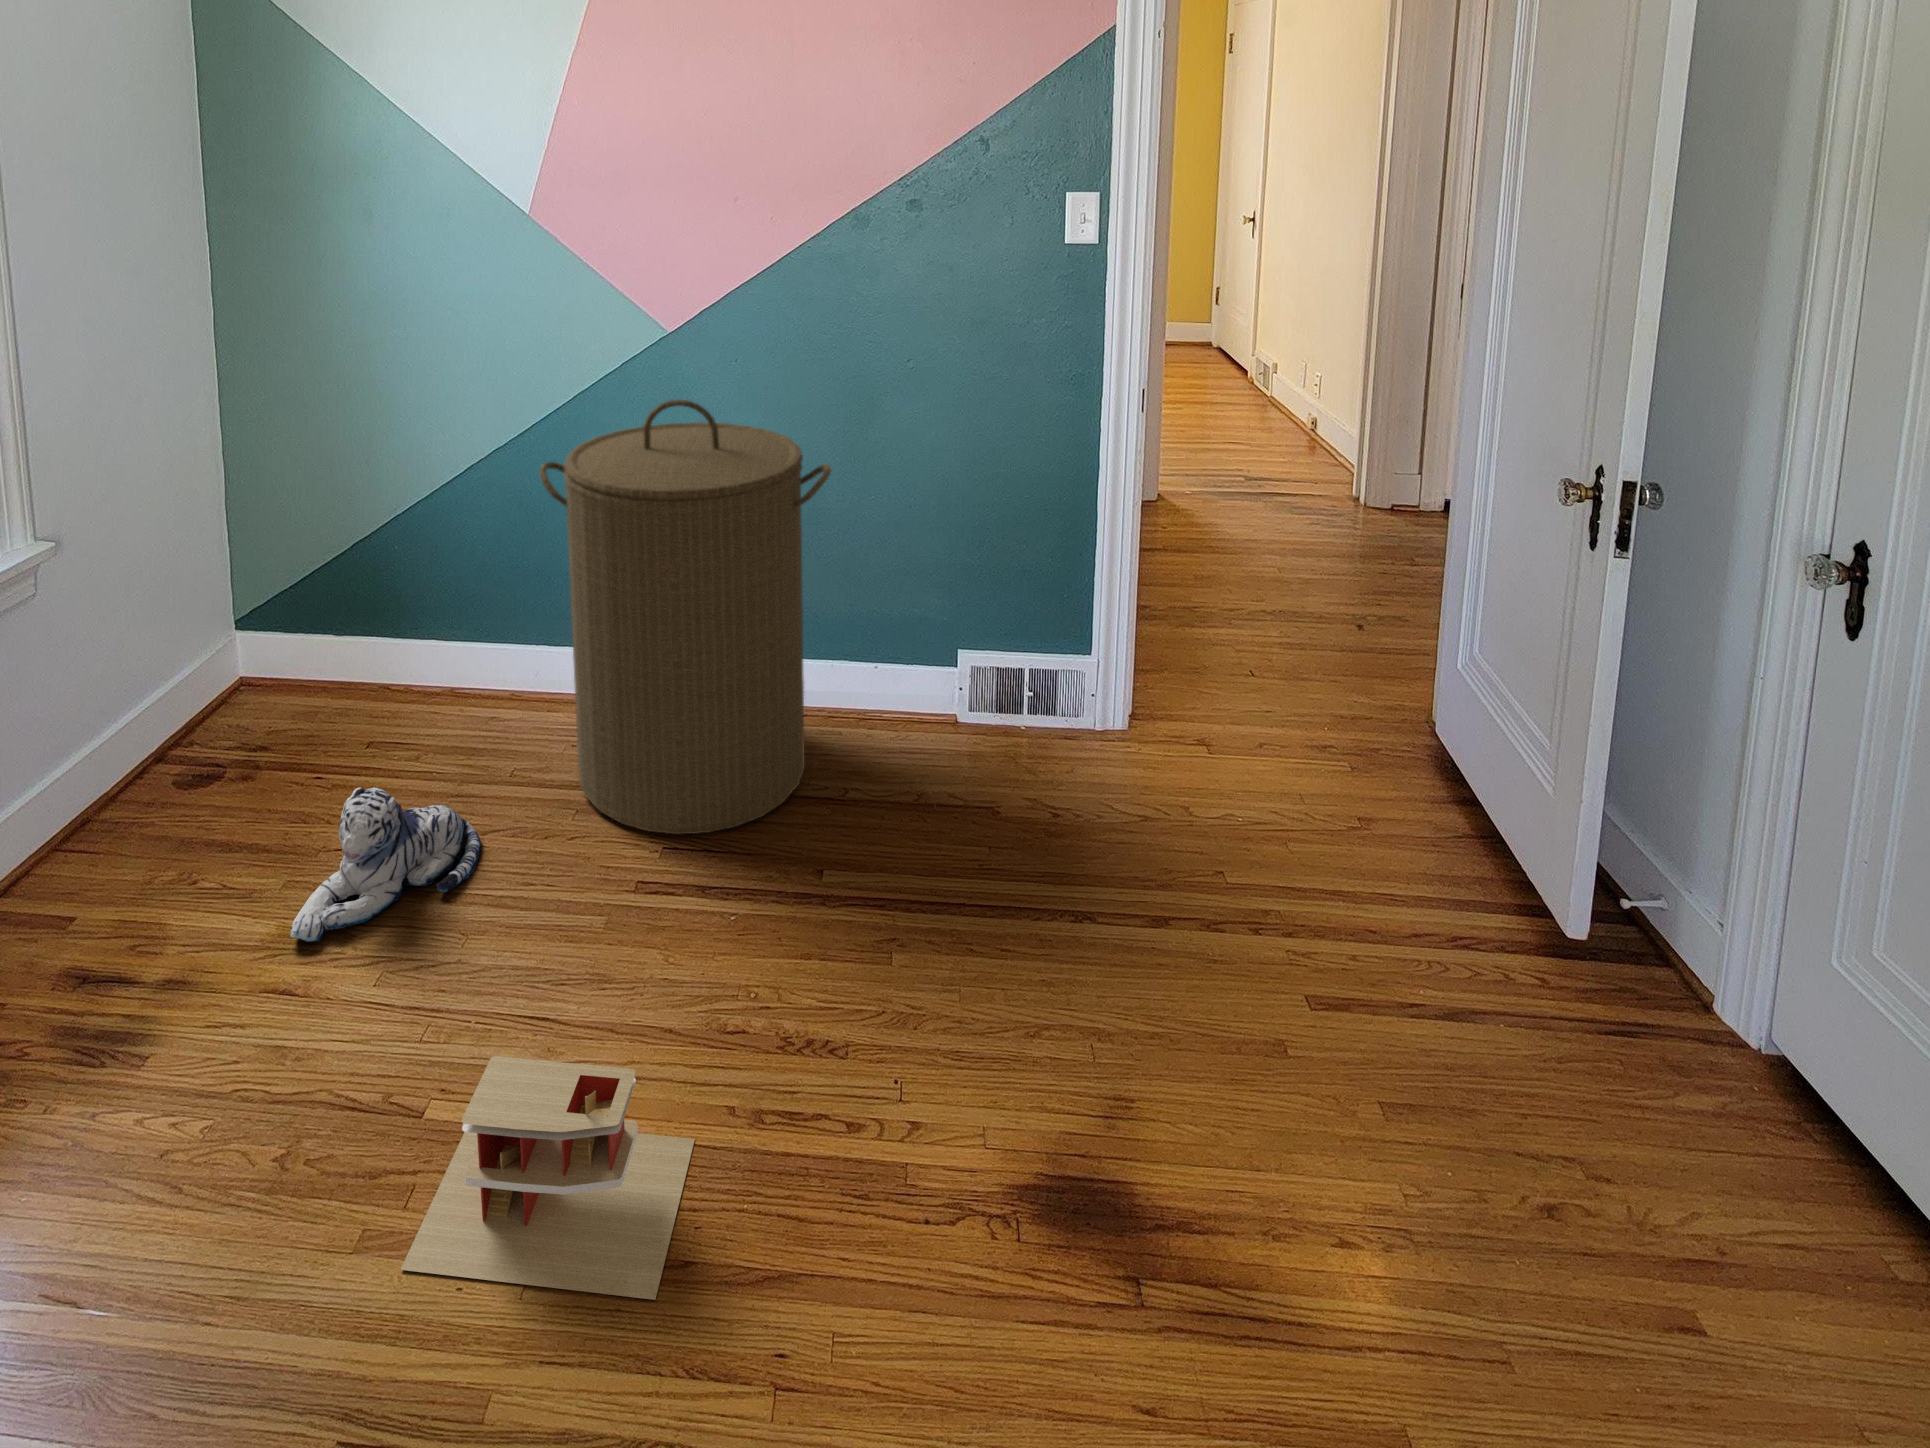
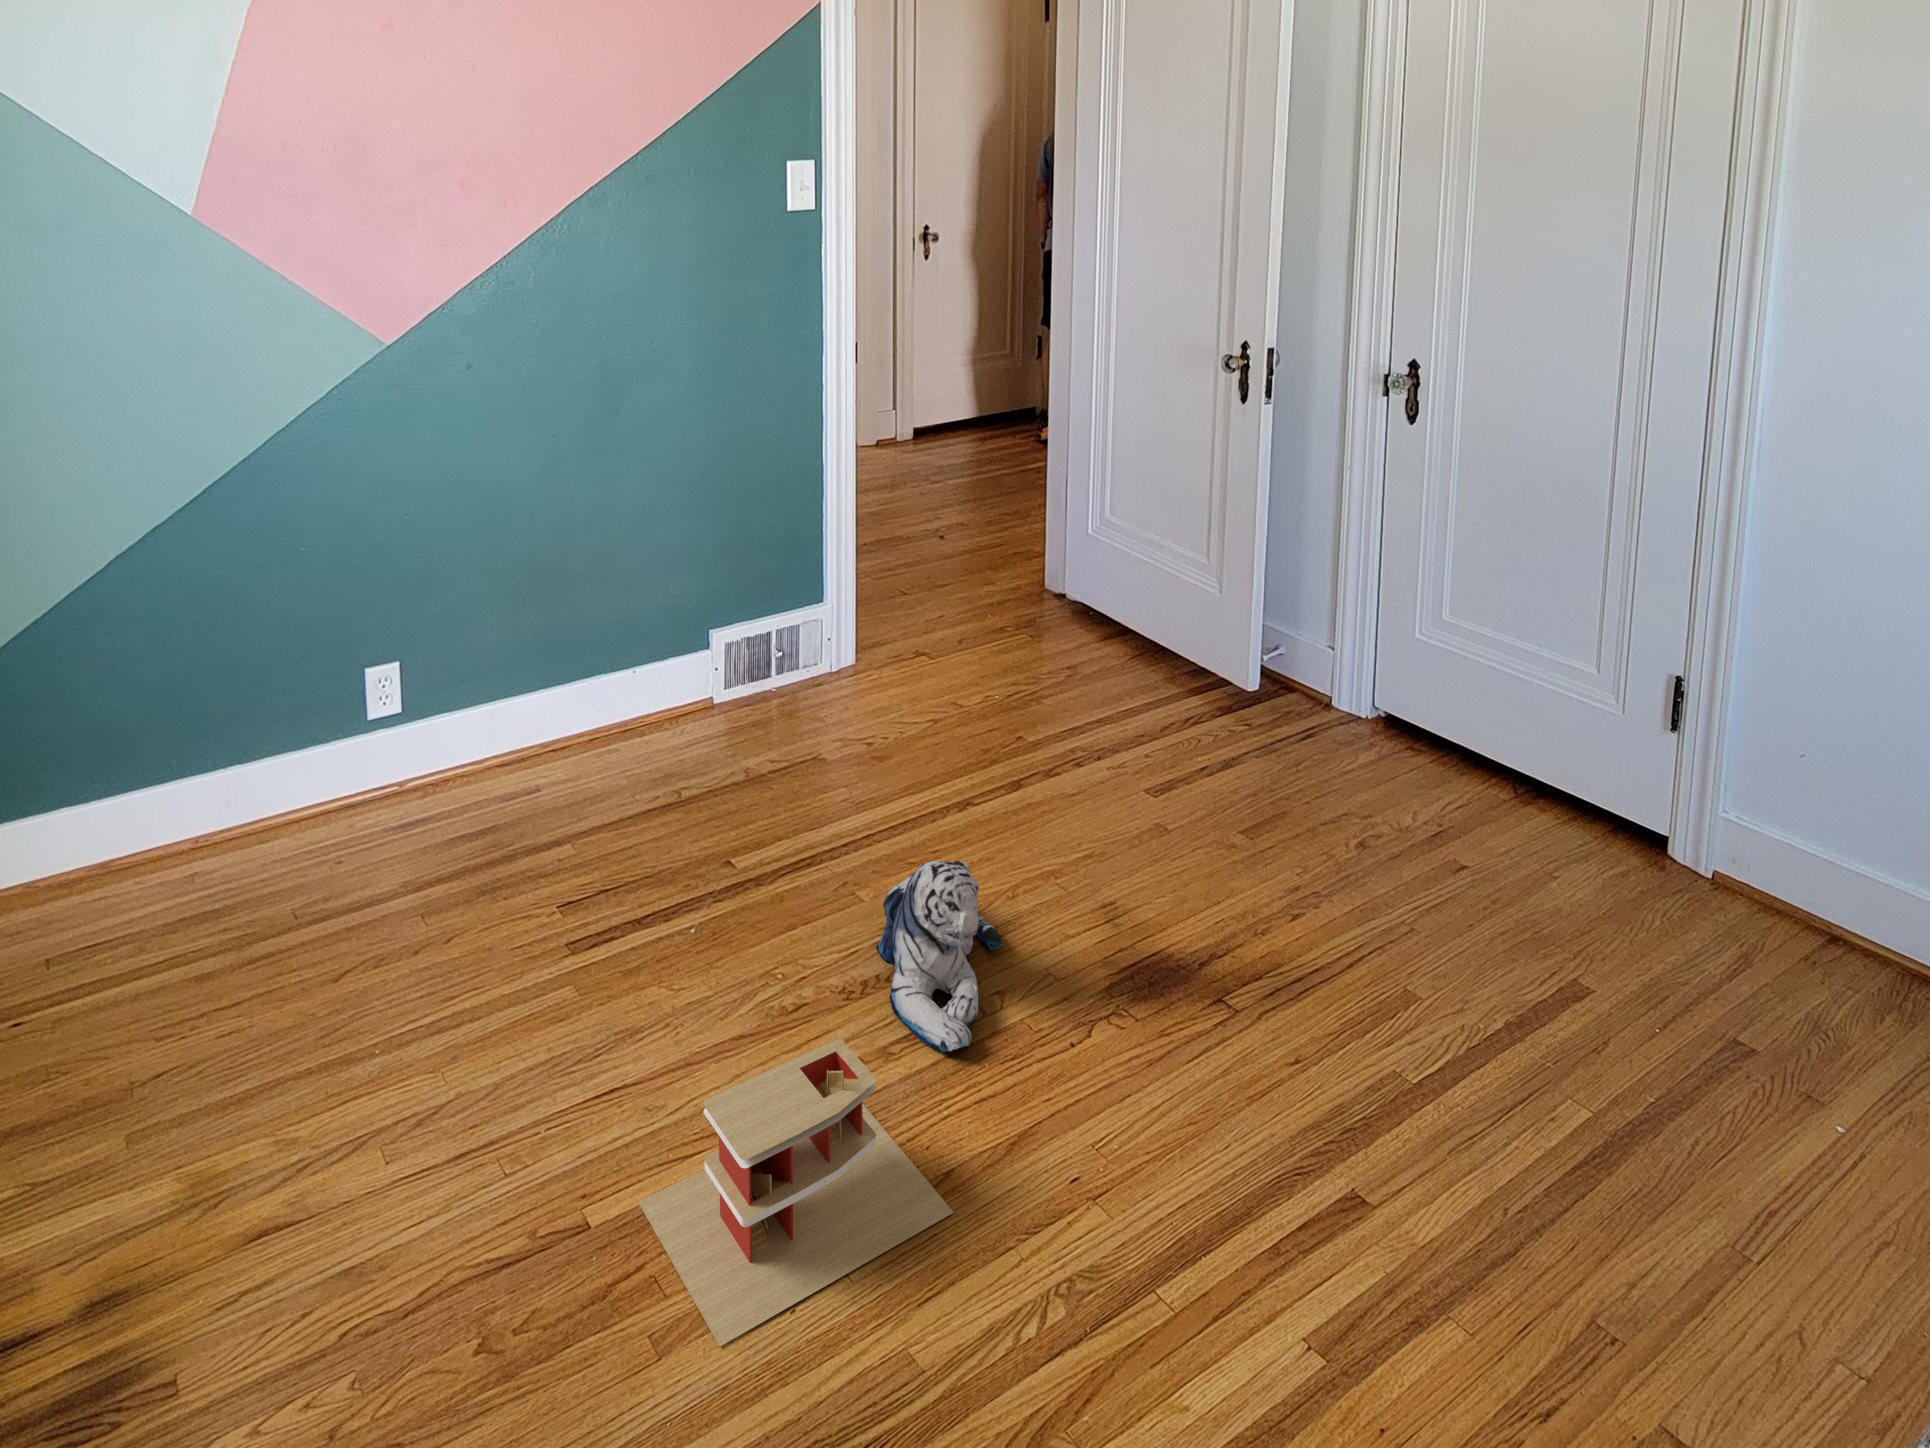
laundry hamper: present [540,400,831,834] -> none [321,413,653,905]
plush toy: present [290,787,481,942] -> present [876,861,1003,1053]

